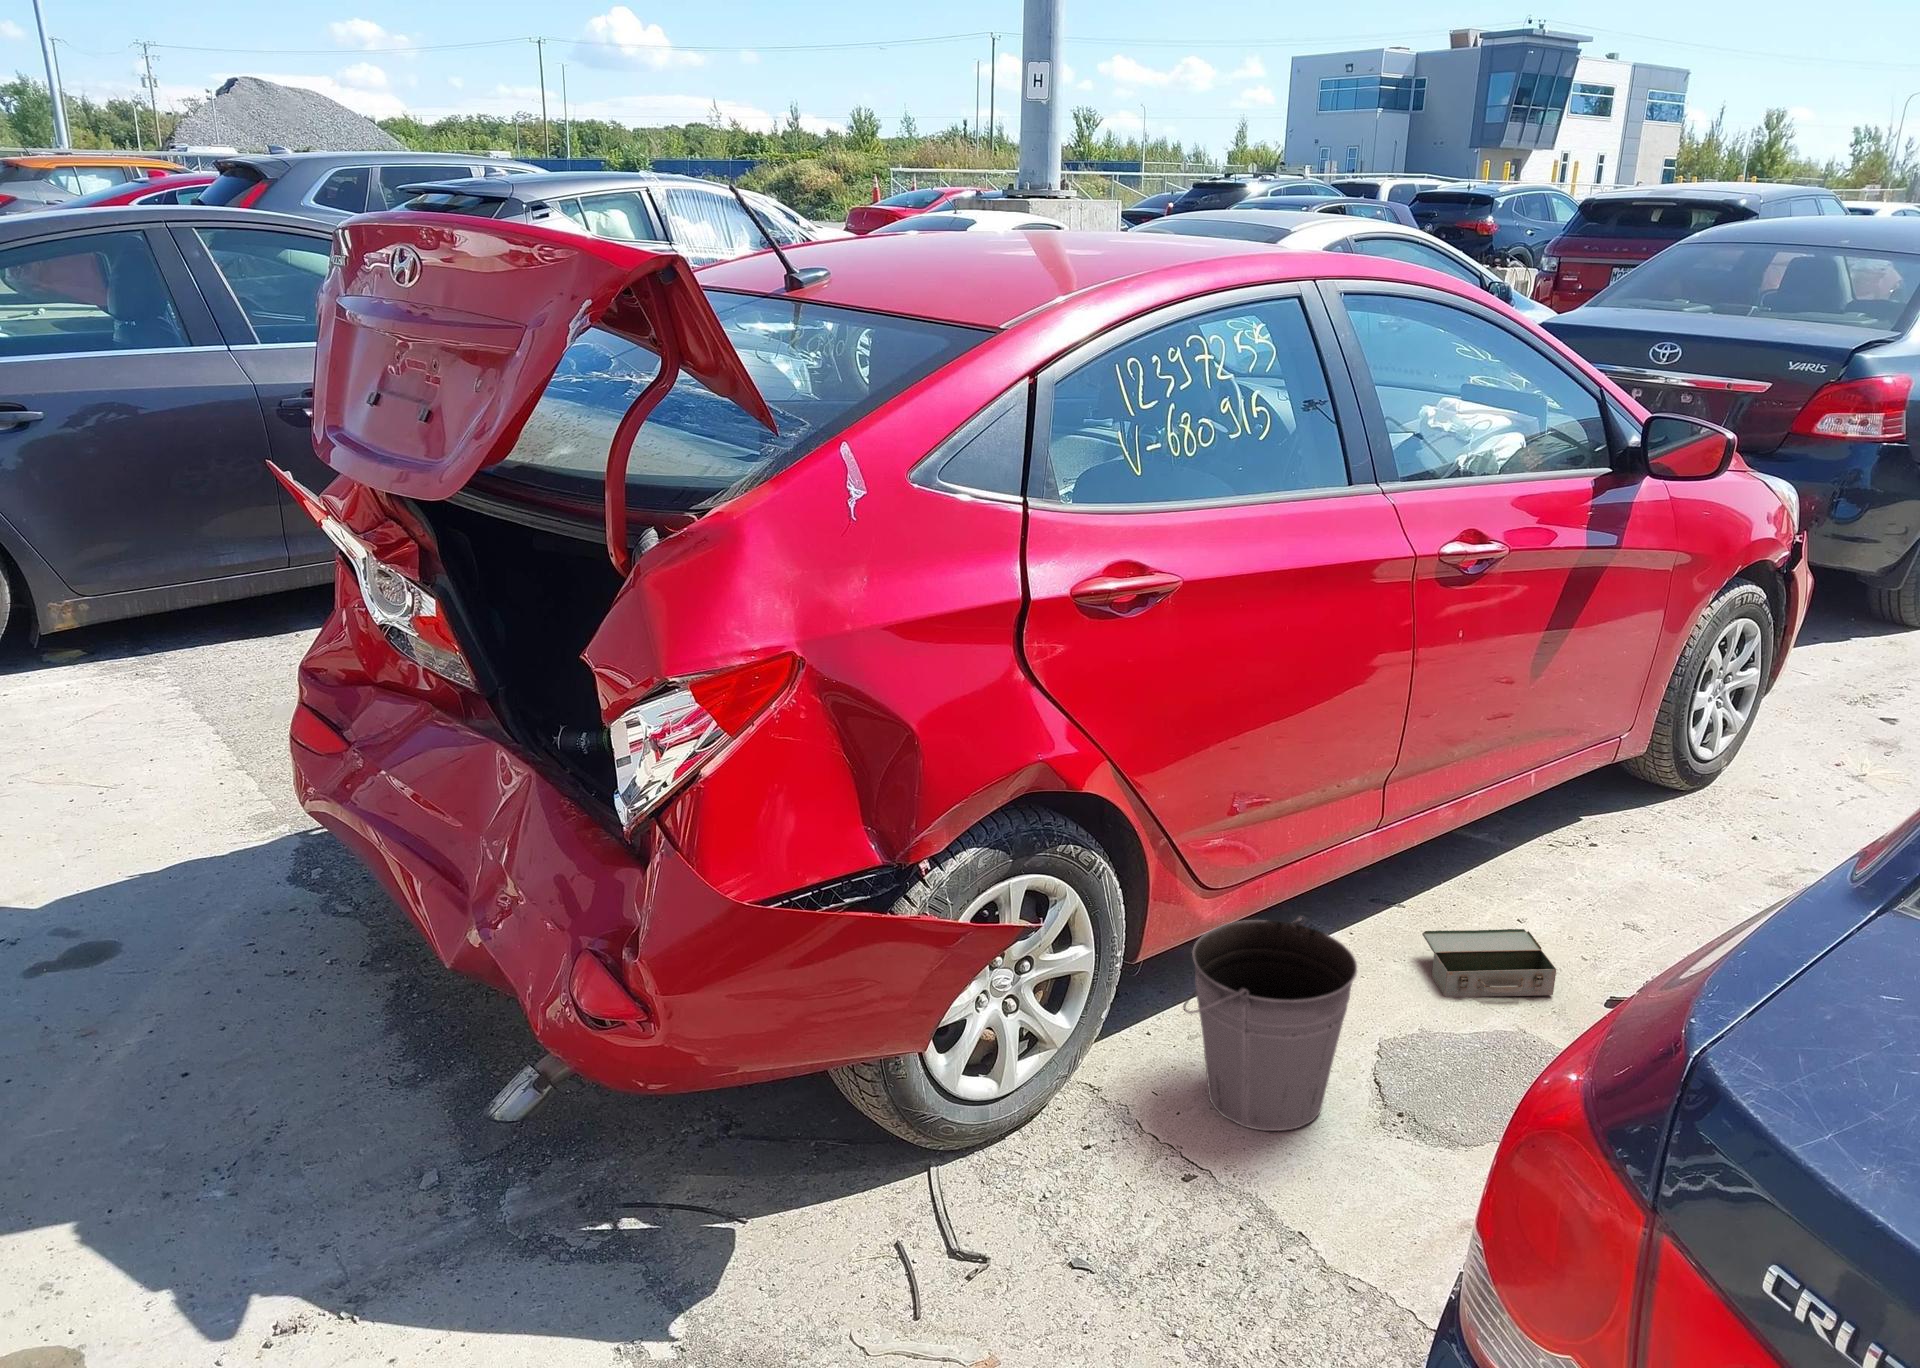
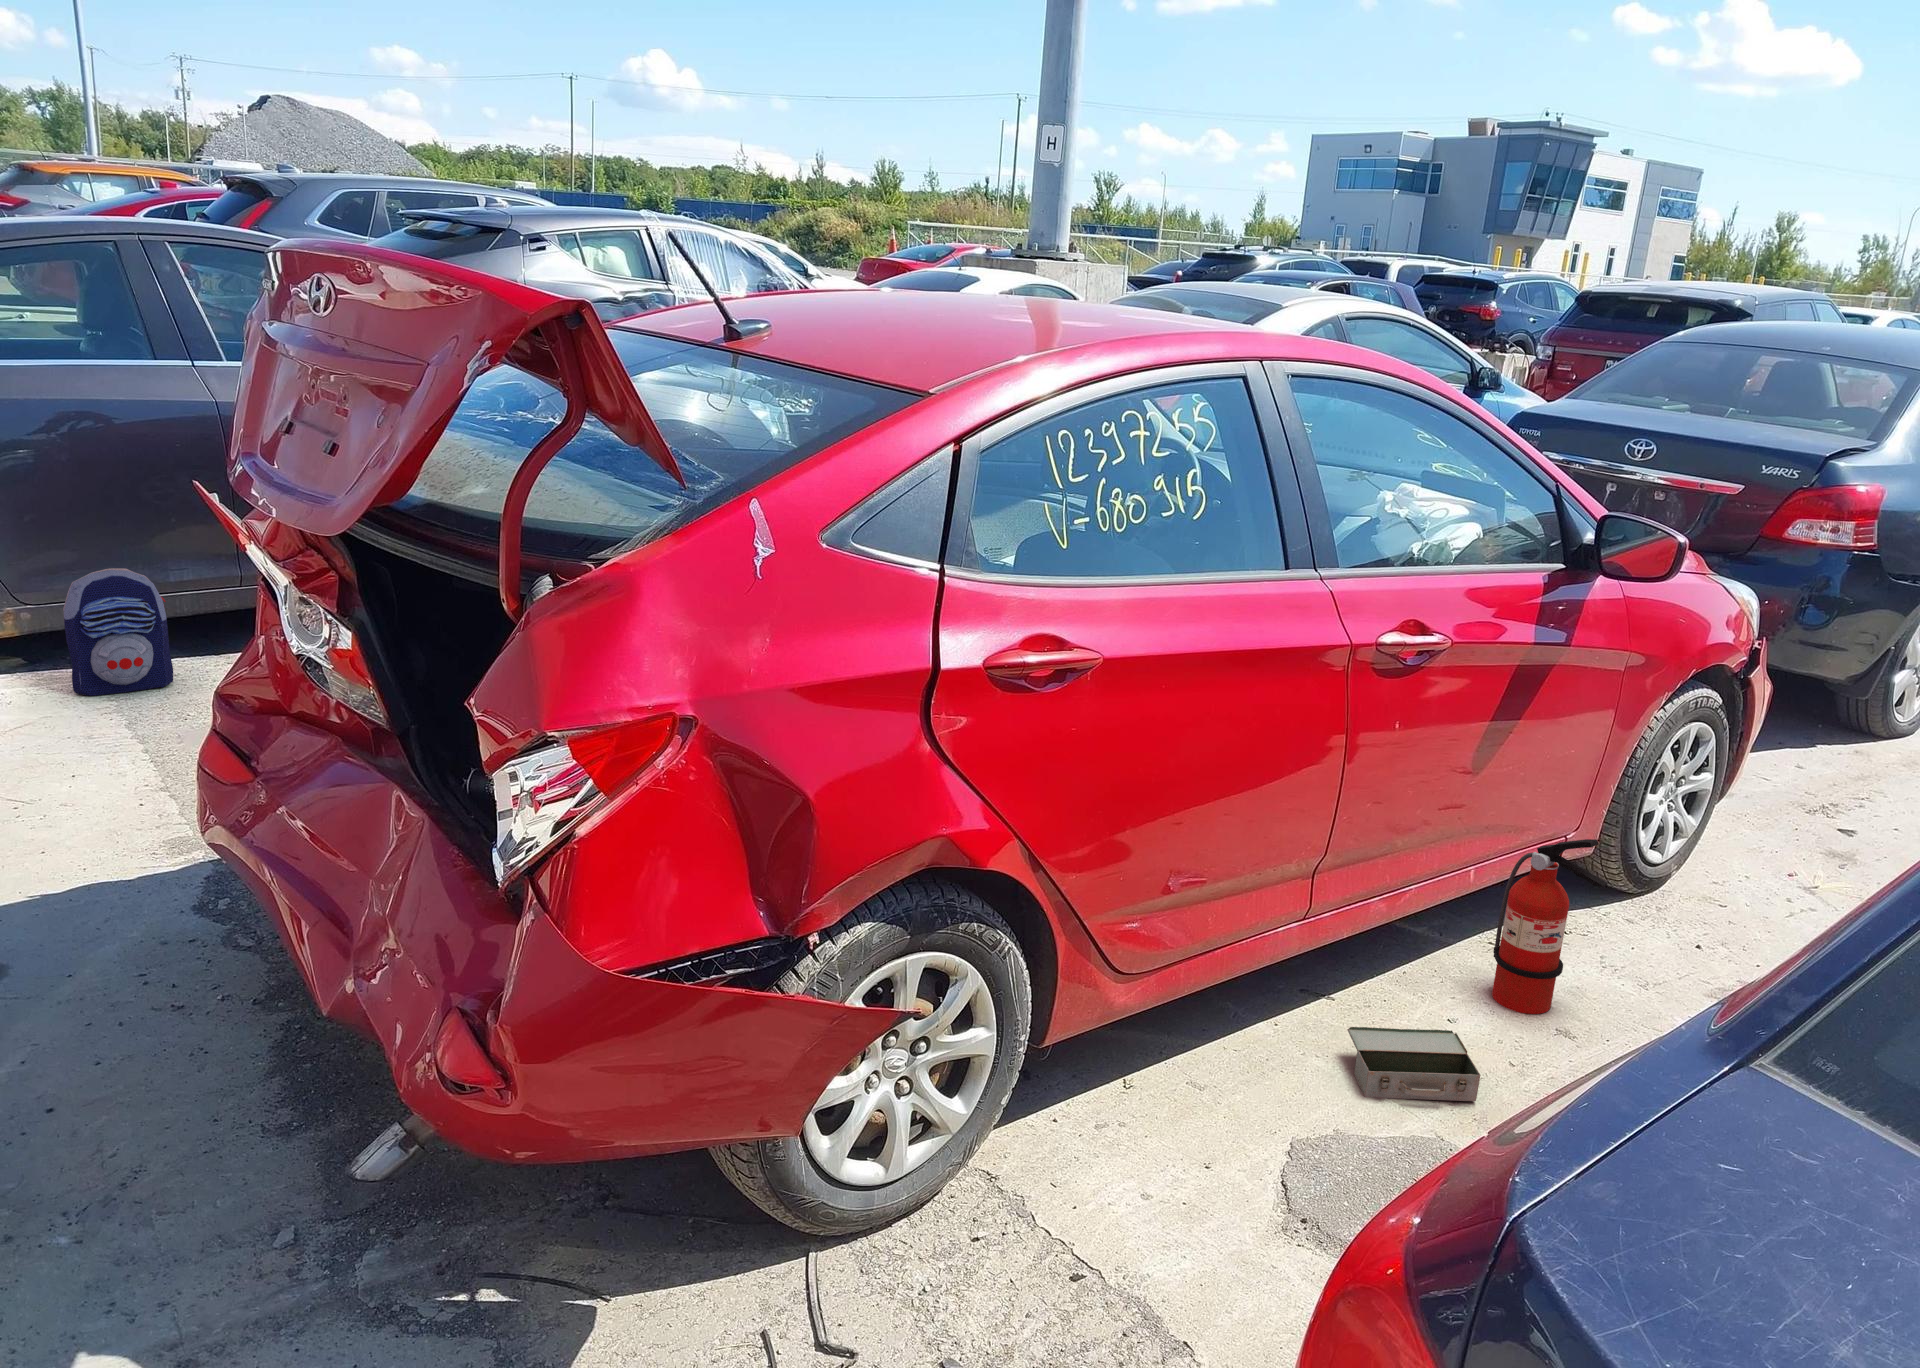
backpack: none [116,557,227,685] -> present [63,568,173,696]
fire extinguisher: none [1557,736,1669,910] -> present [1492,839,1608,1014]
bucket: present [1183,917,1357,1131] -> none [1087,1008,1266,1231]

